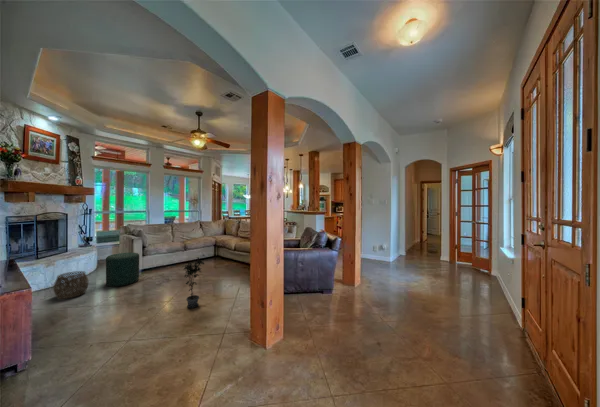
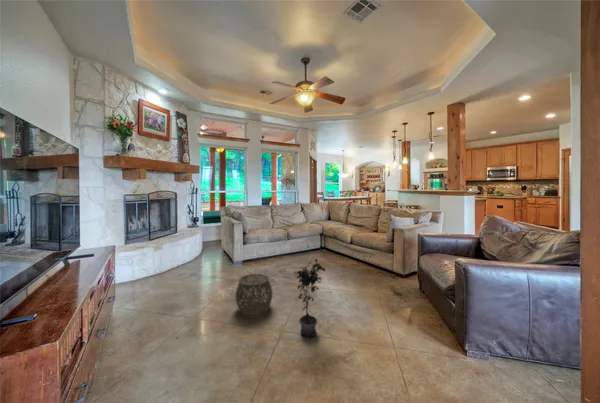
ottoman: present [106,252,139,287] -> none [207,239,240,278]
woven basket: present [54,271,88,299] -> present [236,274,273,316]

